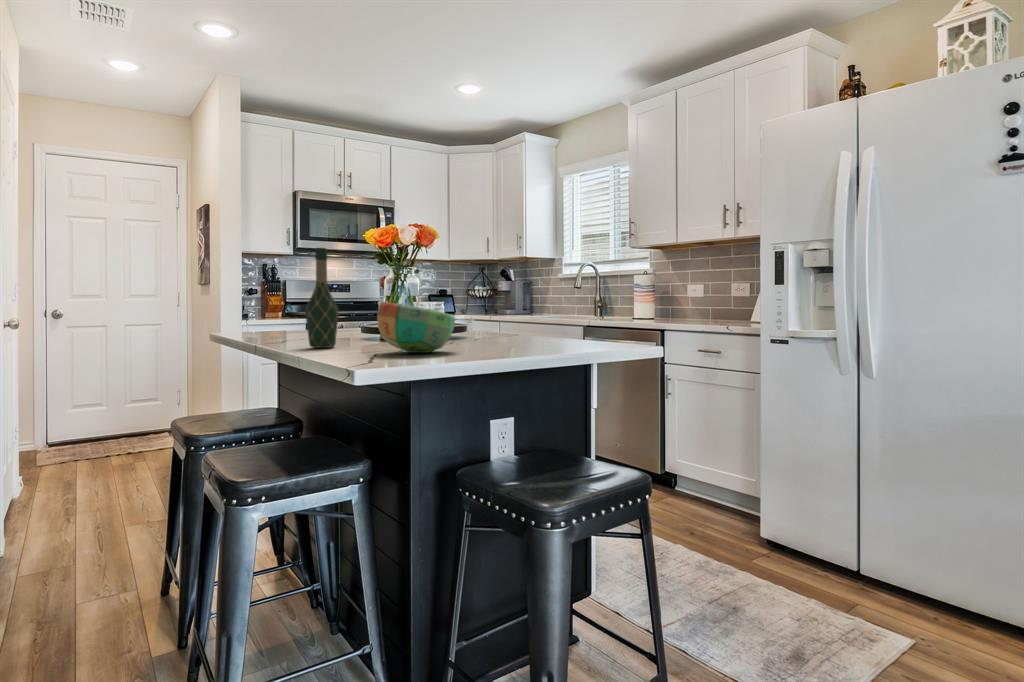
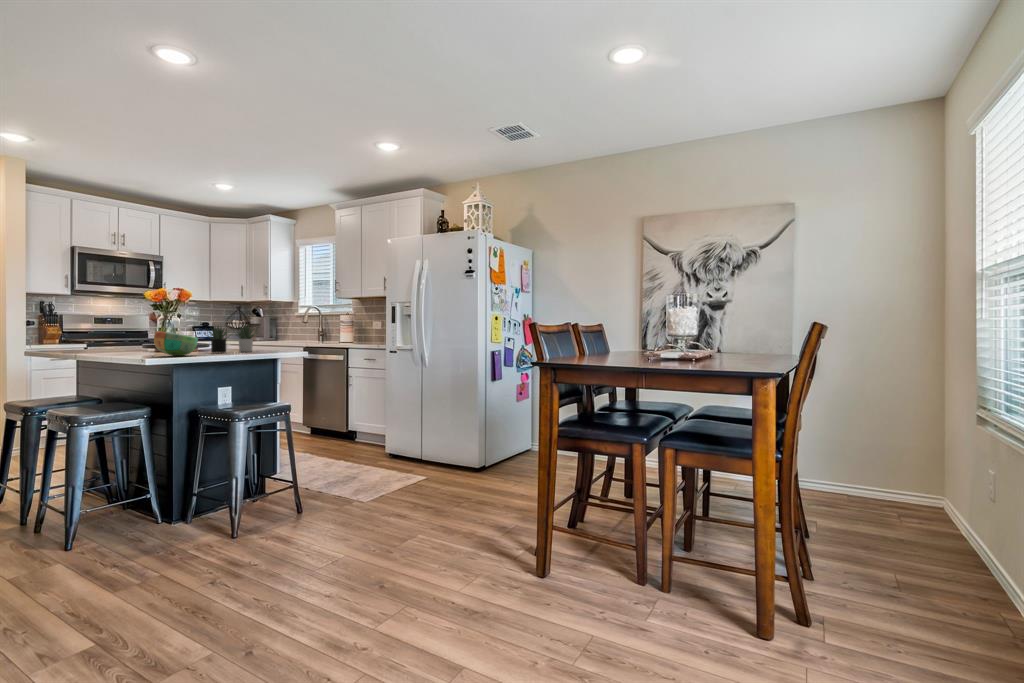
wine bottle: present [305,248,338,348] -> none [107,302,128,356]
succulent plant: none [459,282,552,344] -> present [206,324,256,353]

